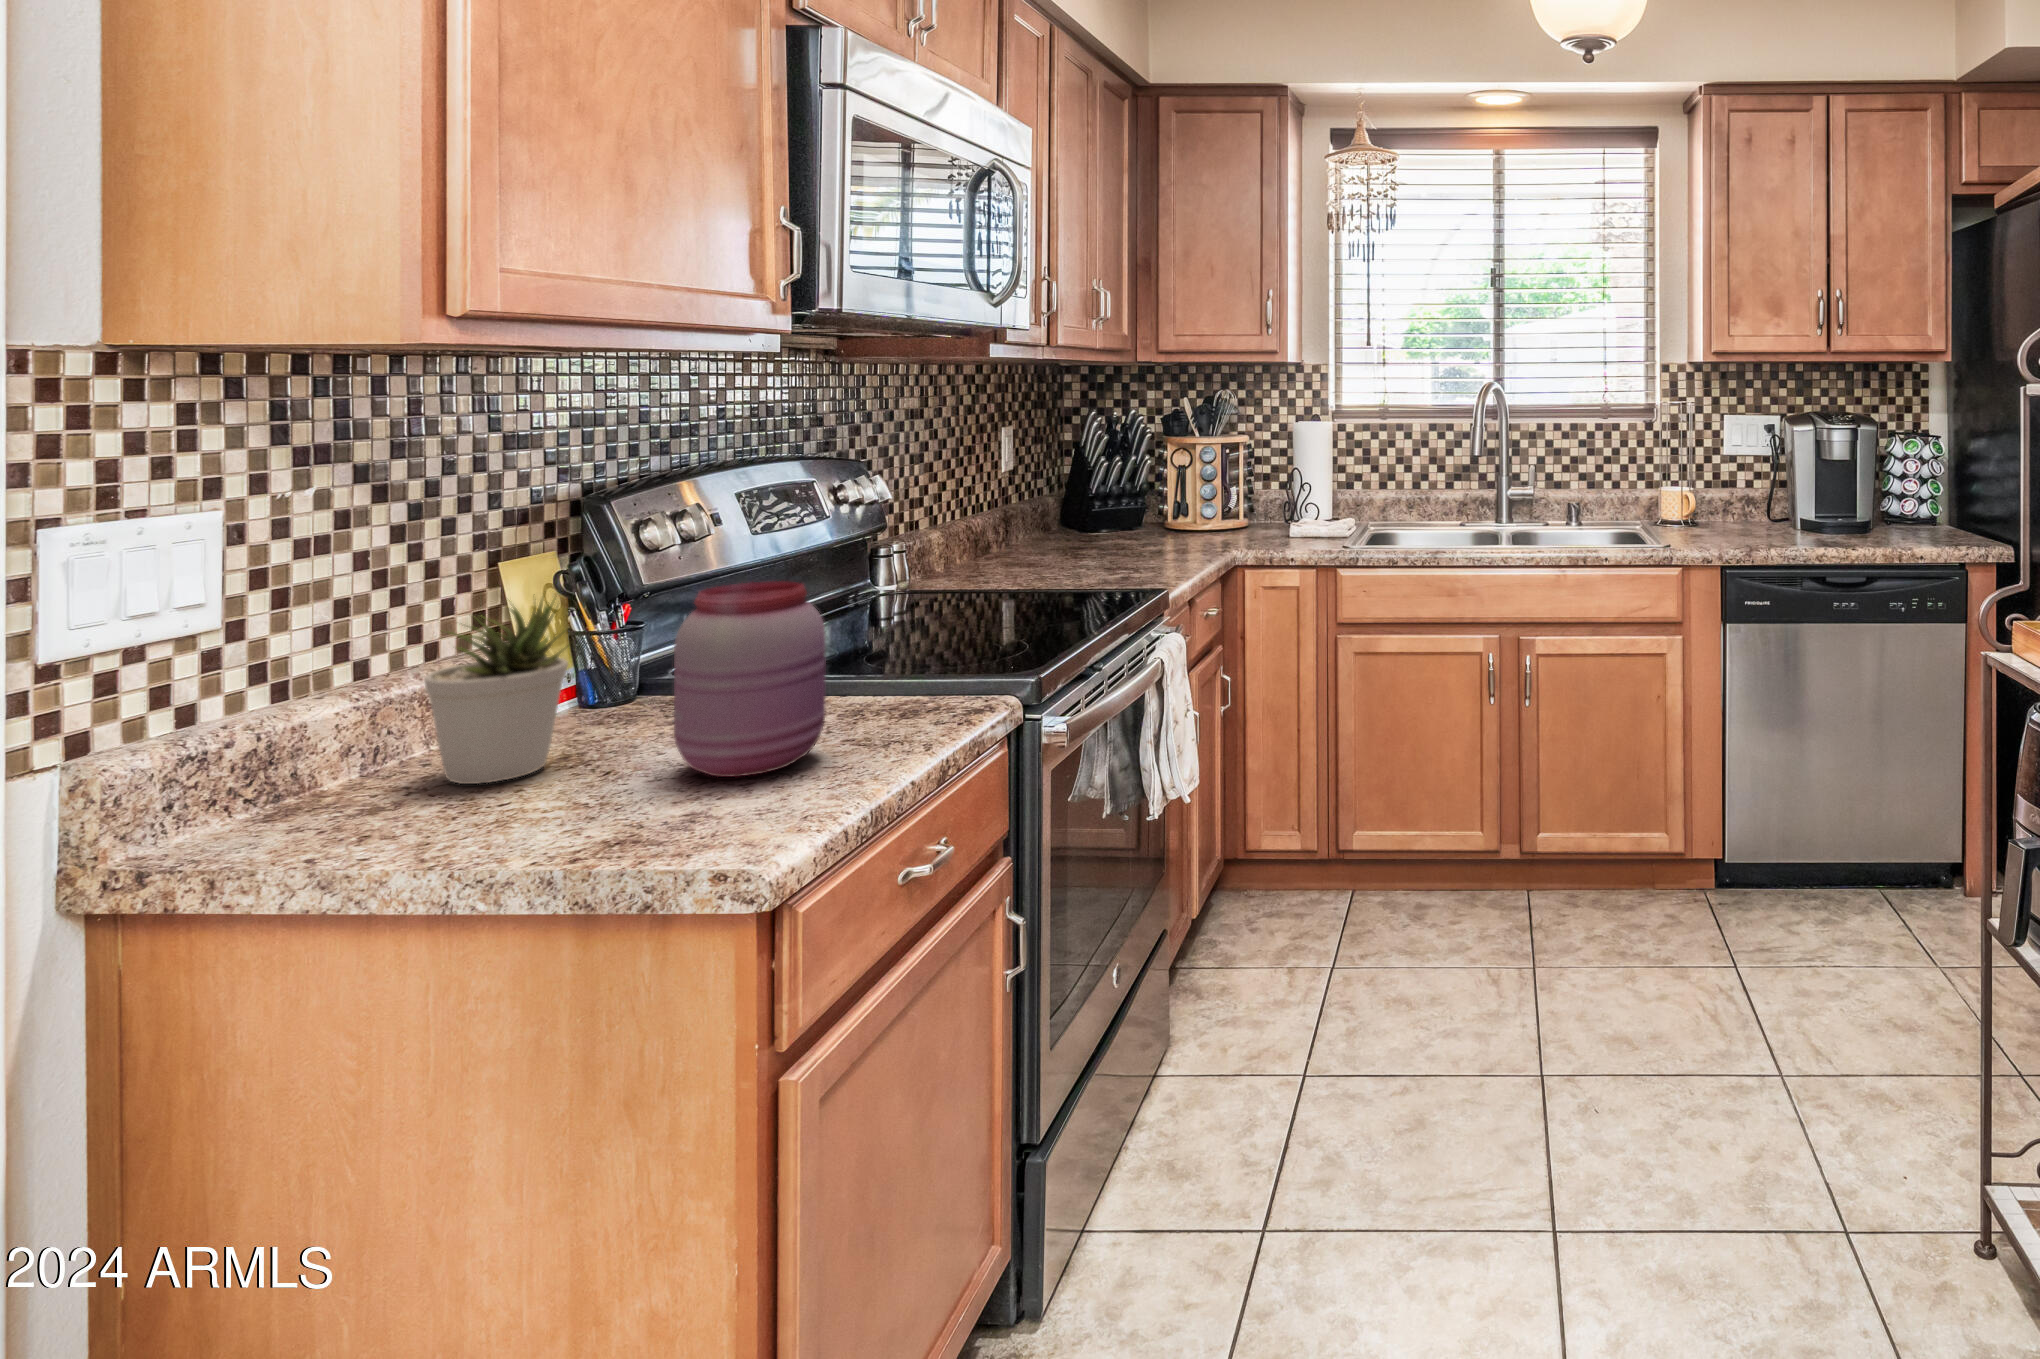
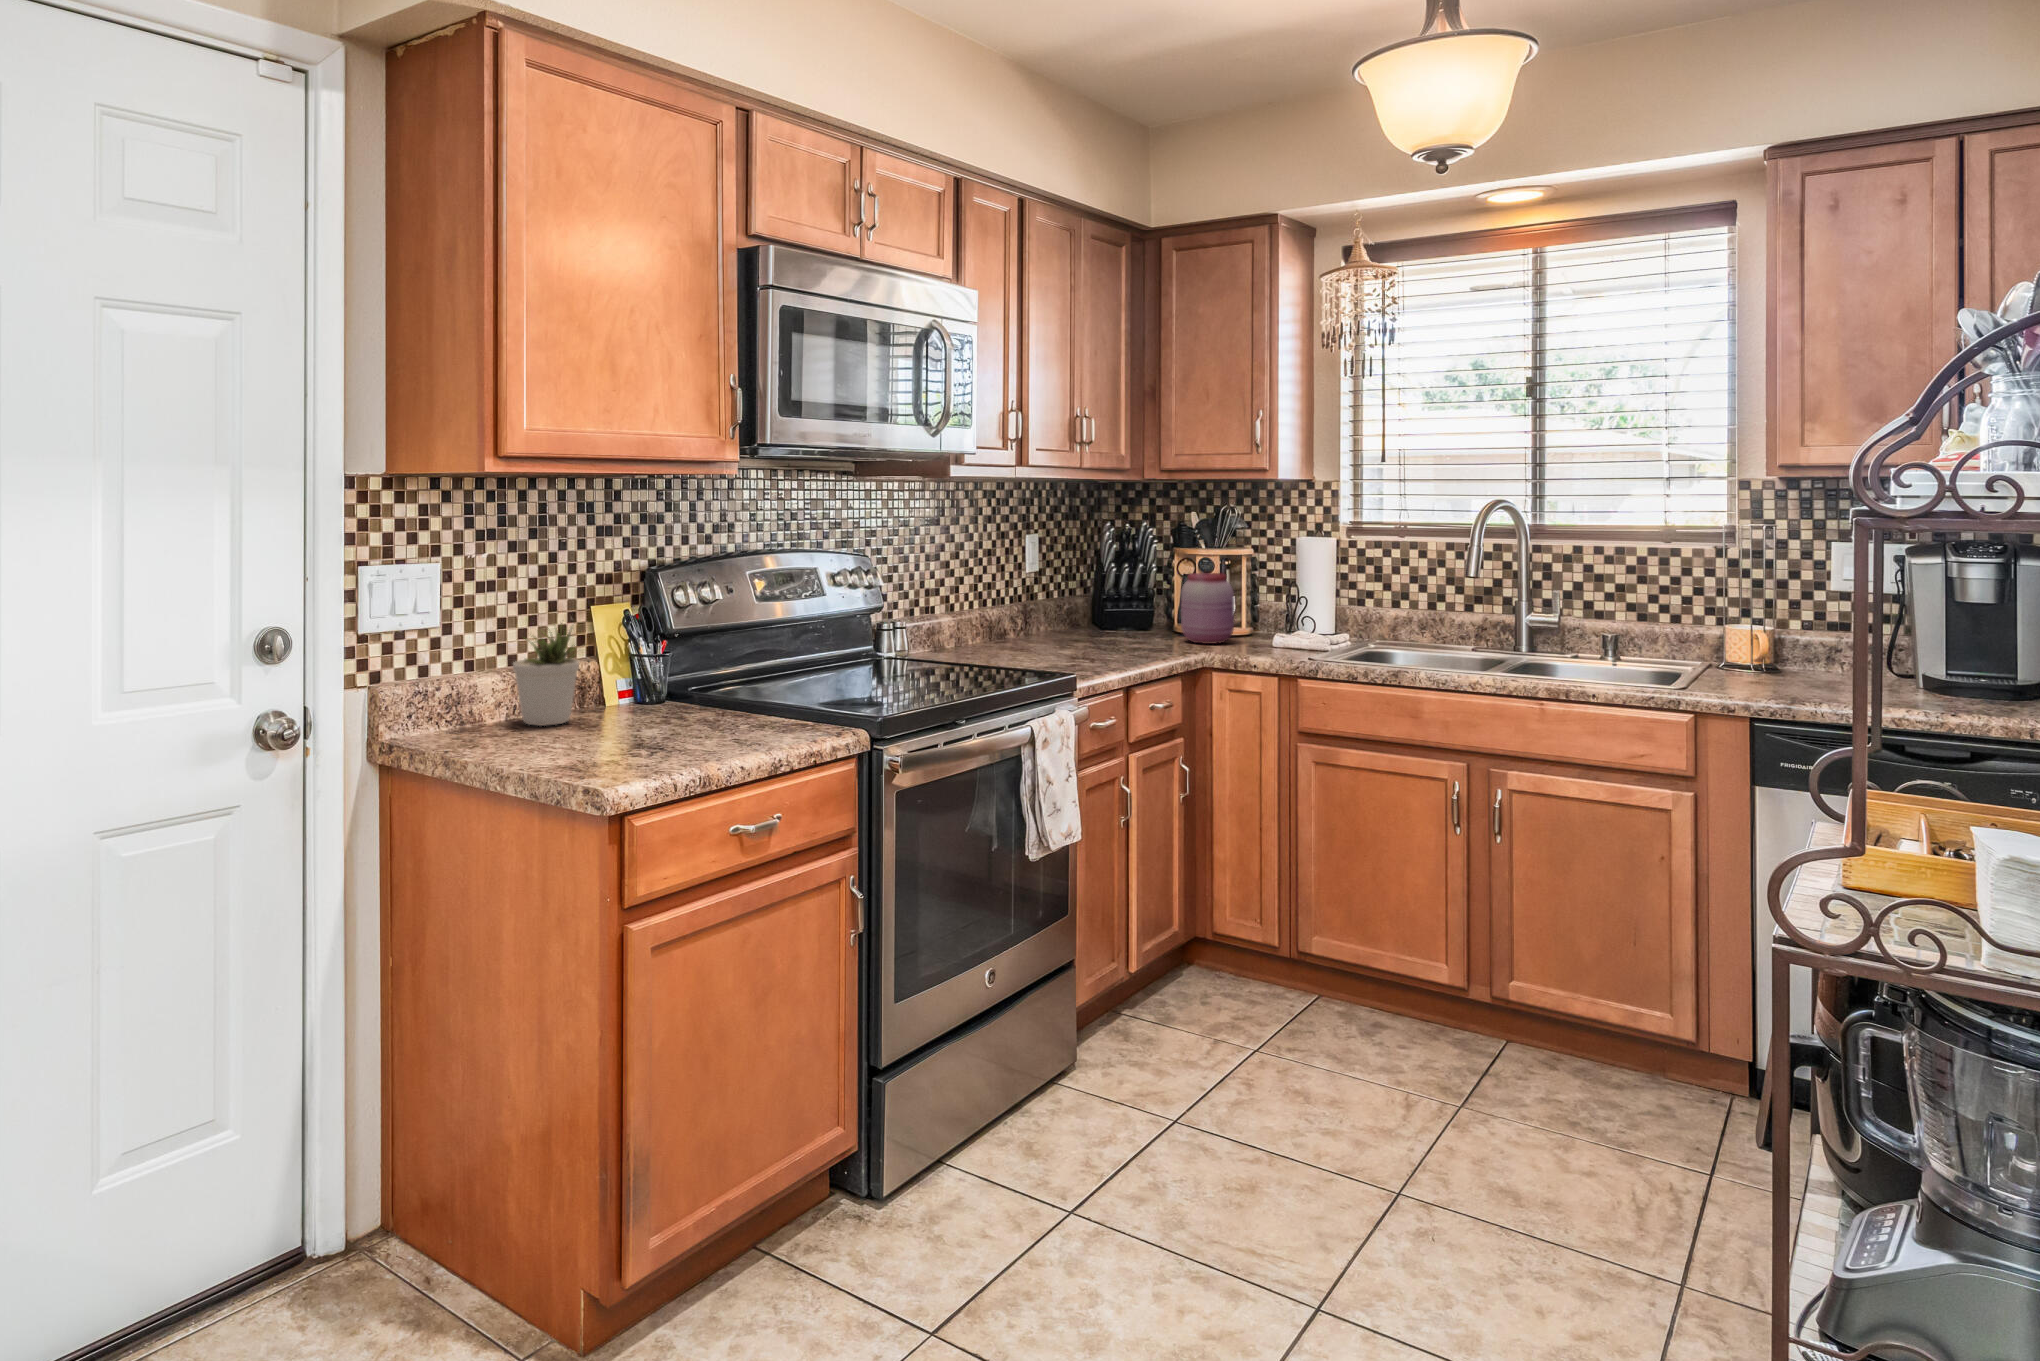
jar: present [674,581,826,777] -> present [1181,573,1234,644]

